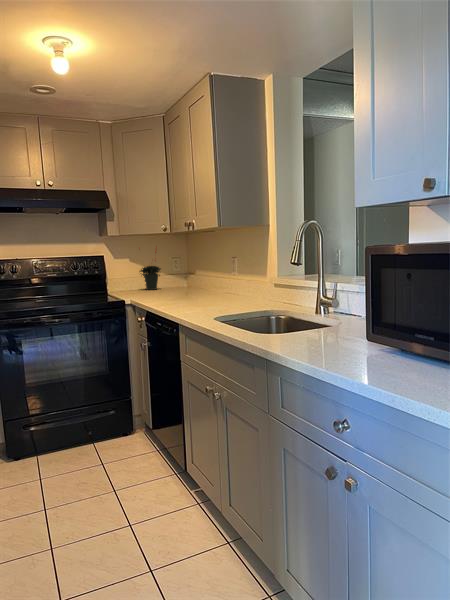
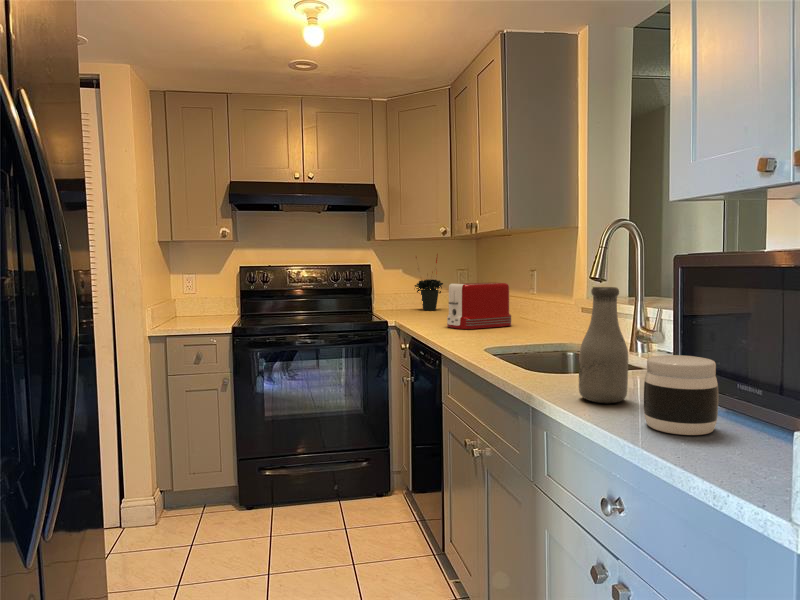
toaster: none [174,267,222,304] -> present [447,283,511,329]
bottle: none [307,271,342,355] -> present [579,287,628,403]
jar: none [363,318,413,374] -> present [644,355,718,435]

